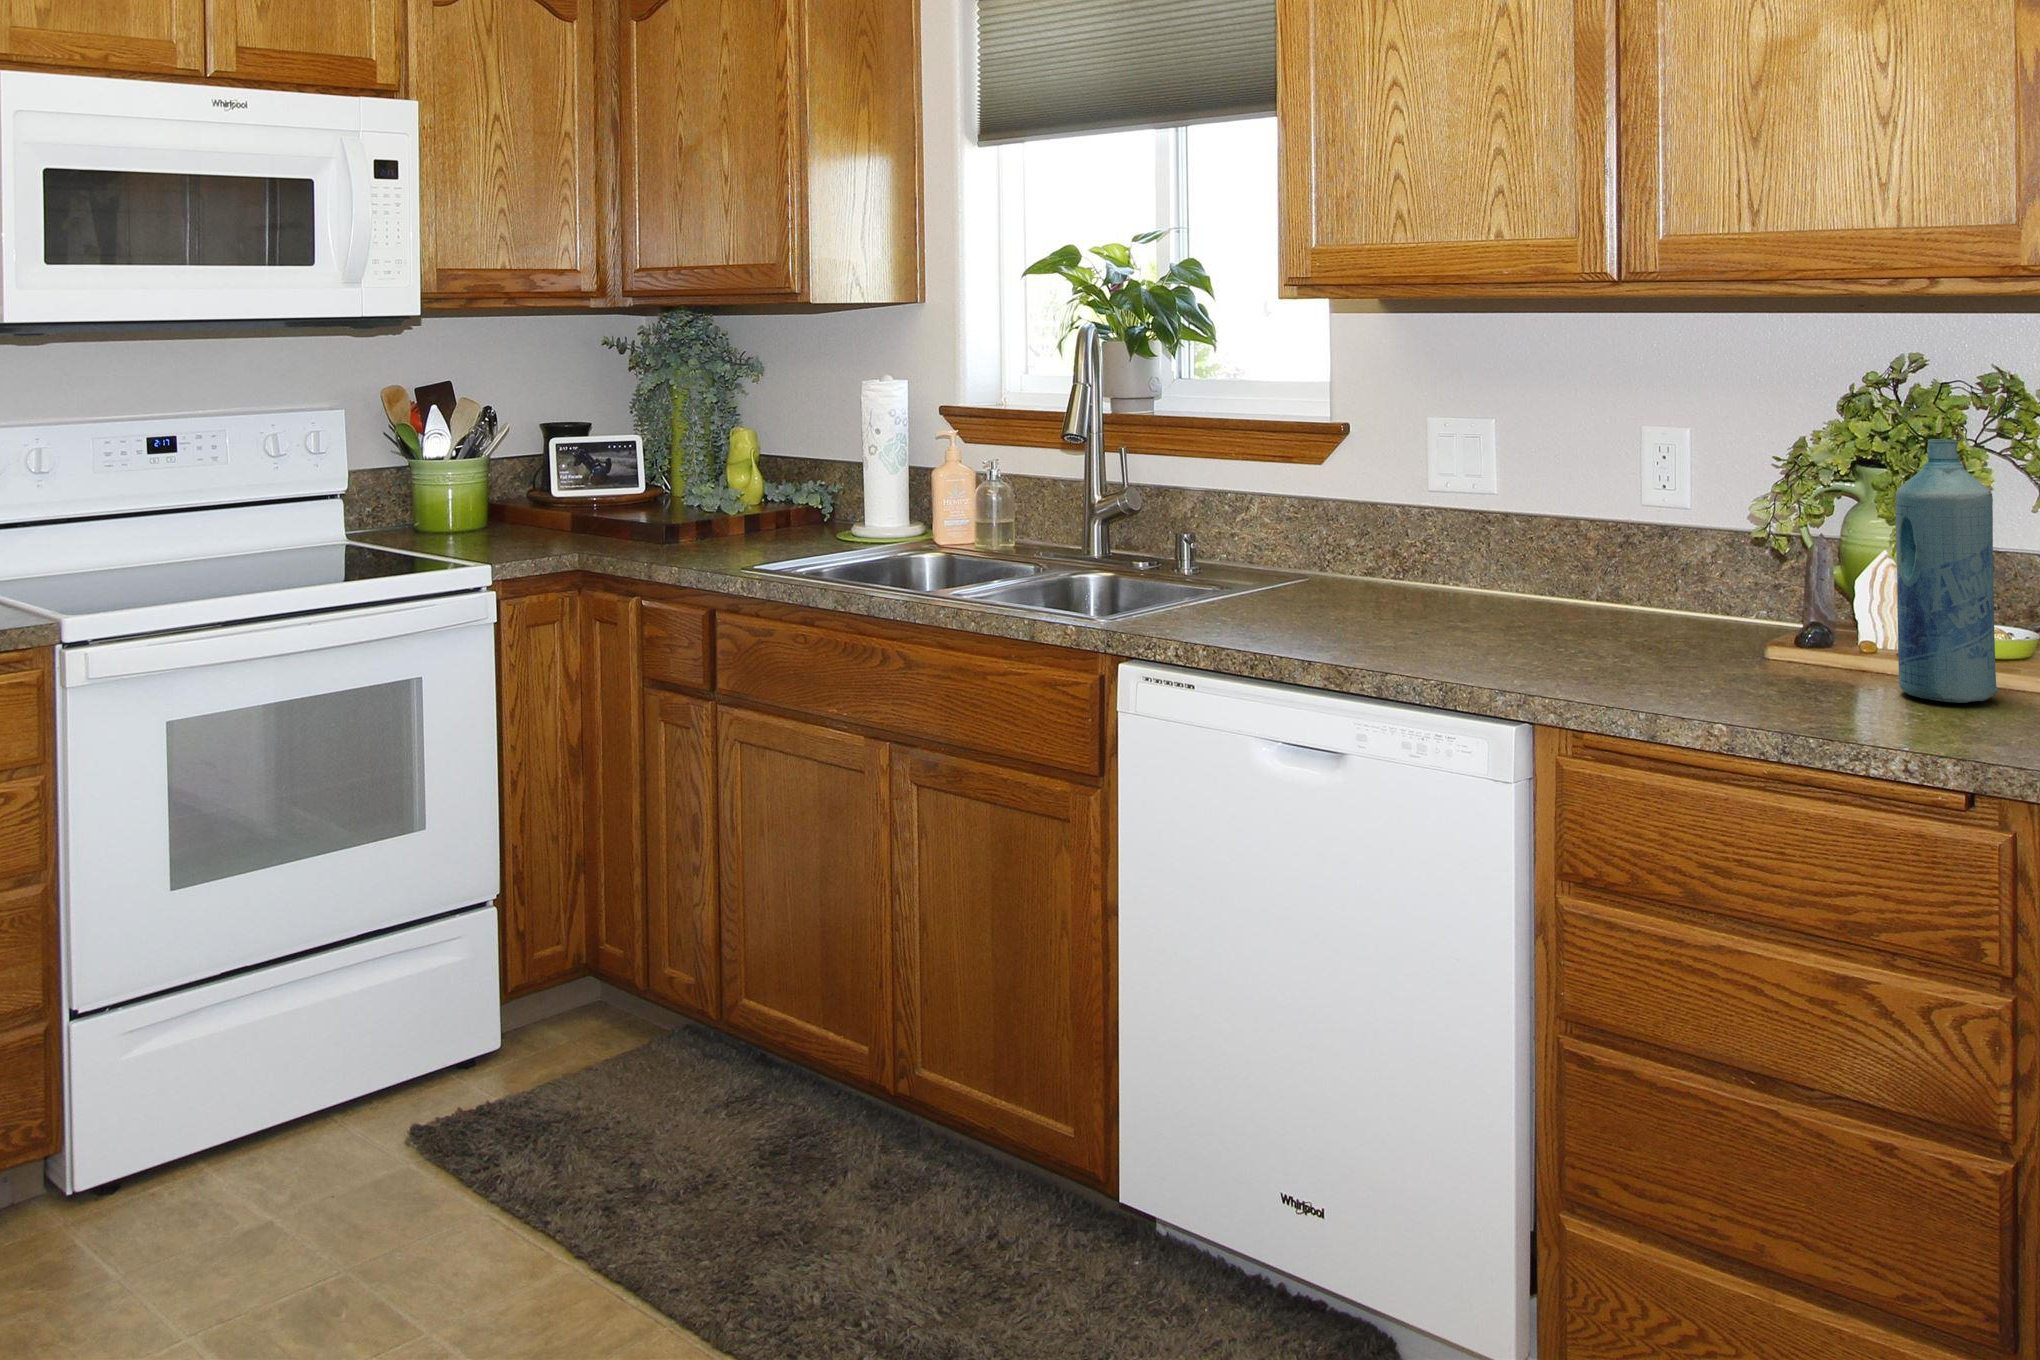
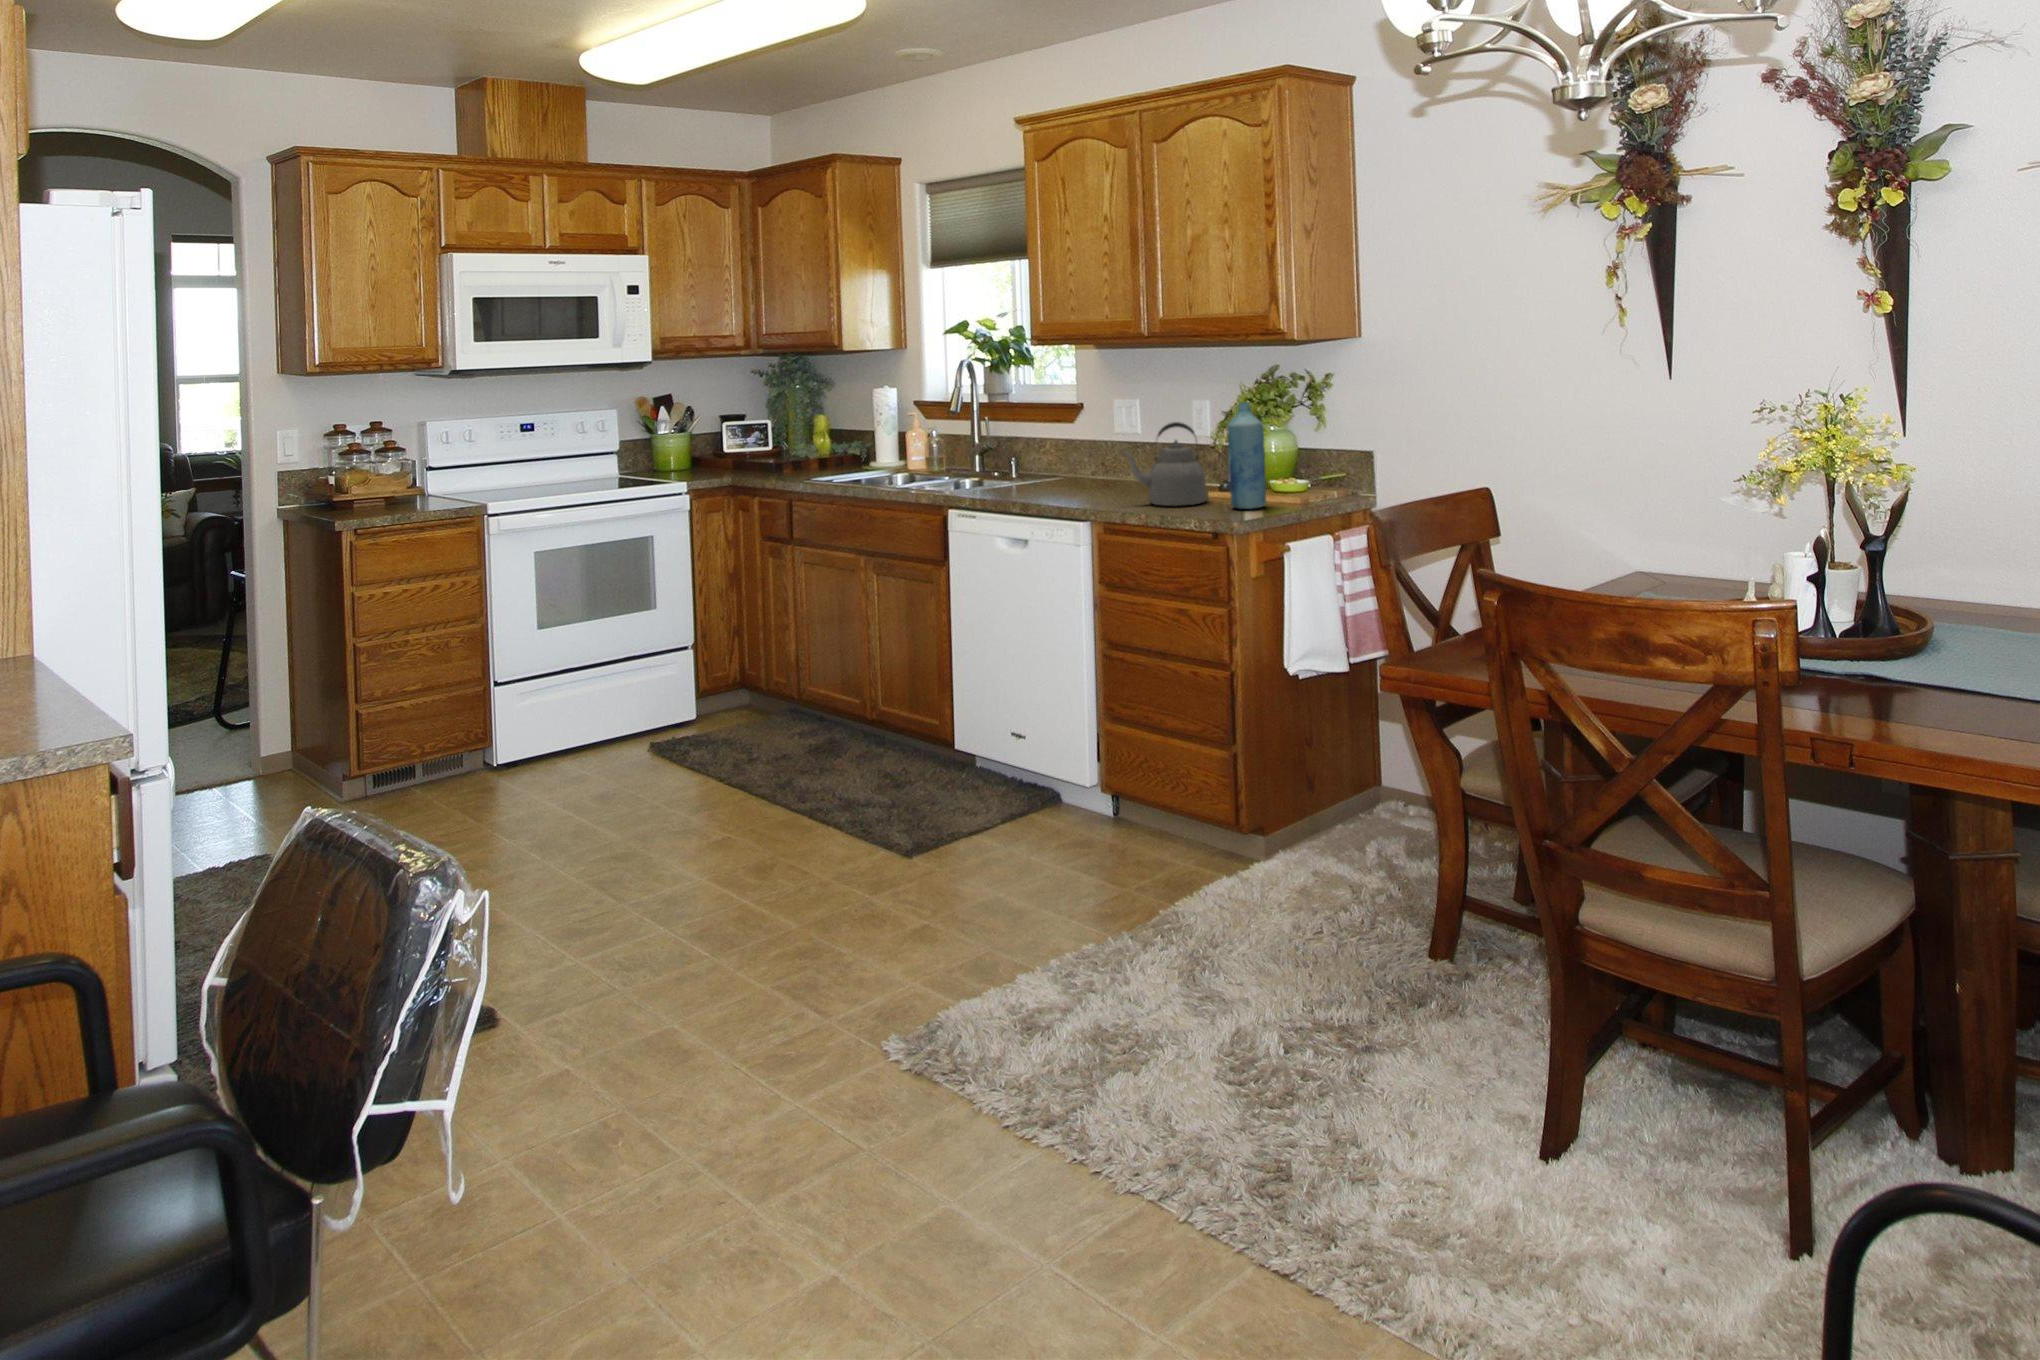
kettle: none [1592,480,1797,682] -> present [1123,422,1206,506]

